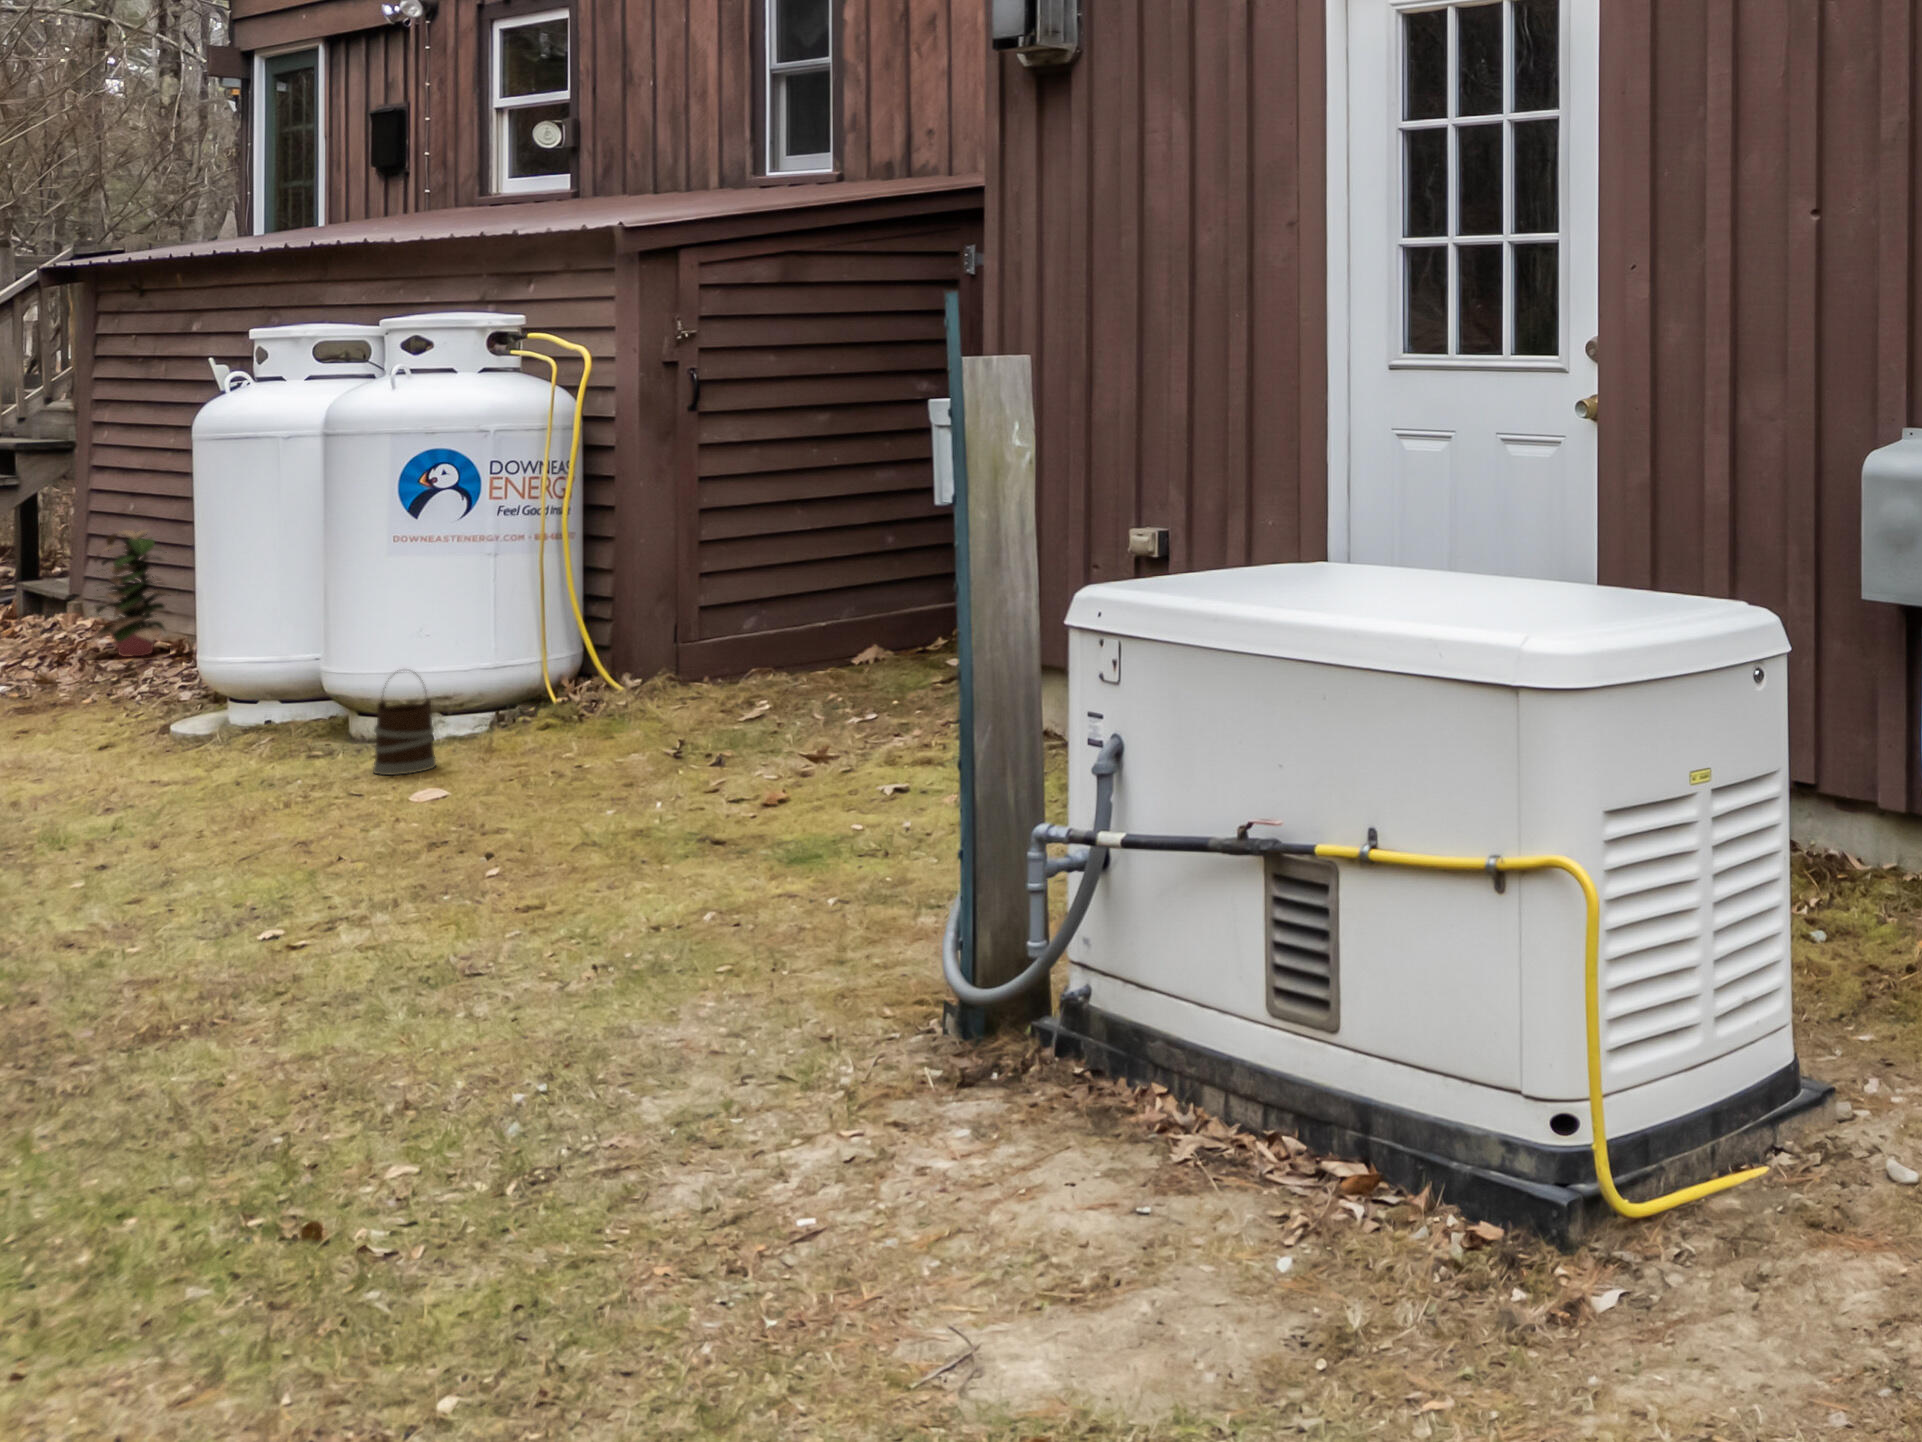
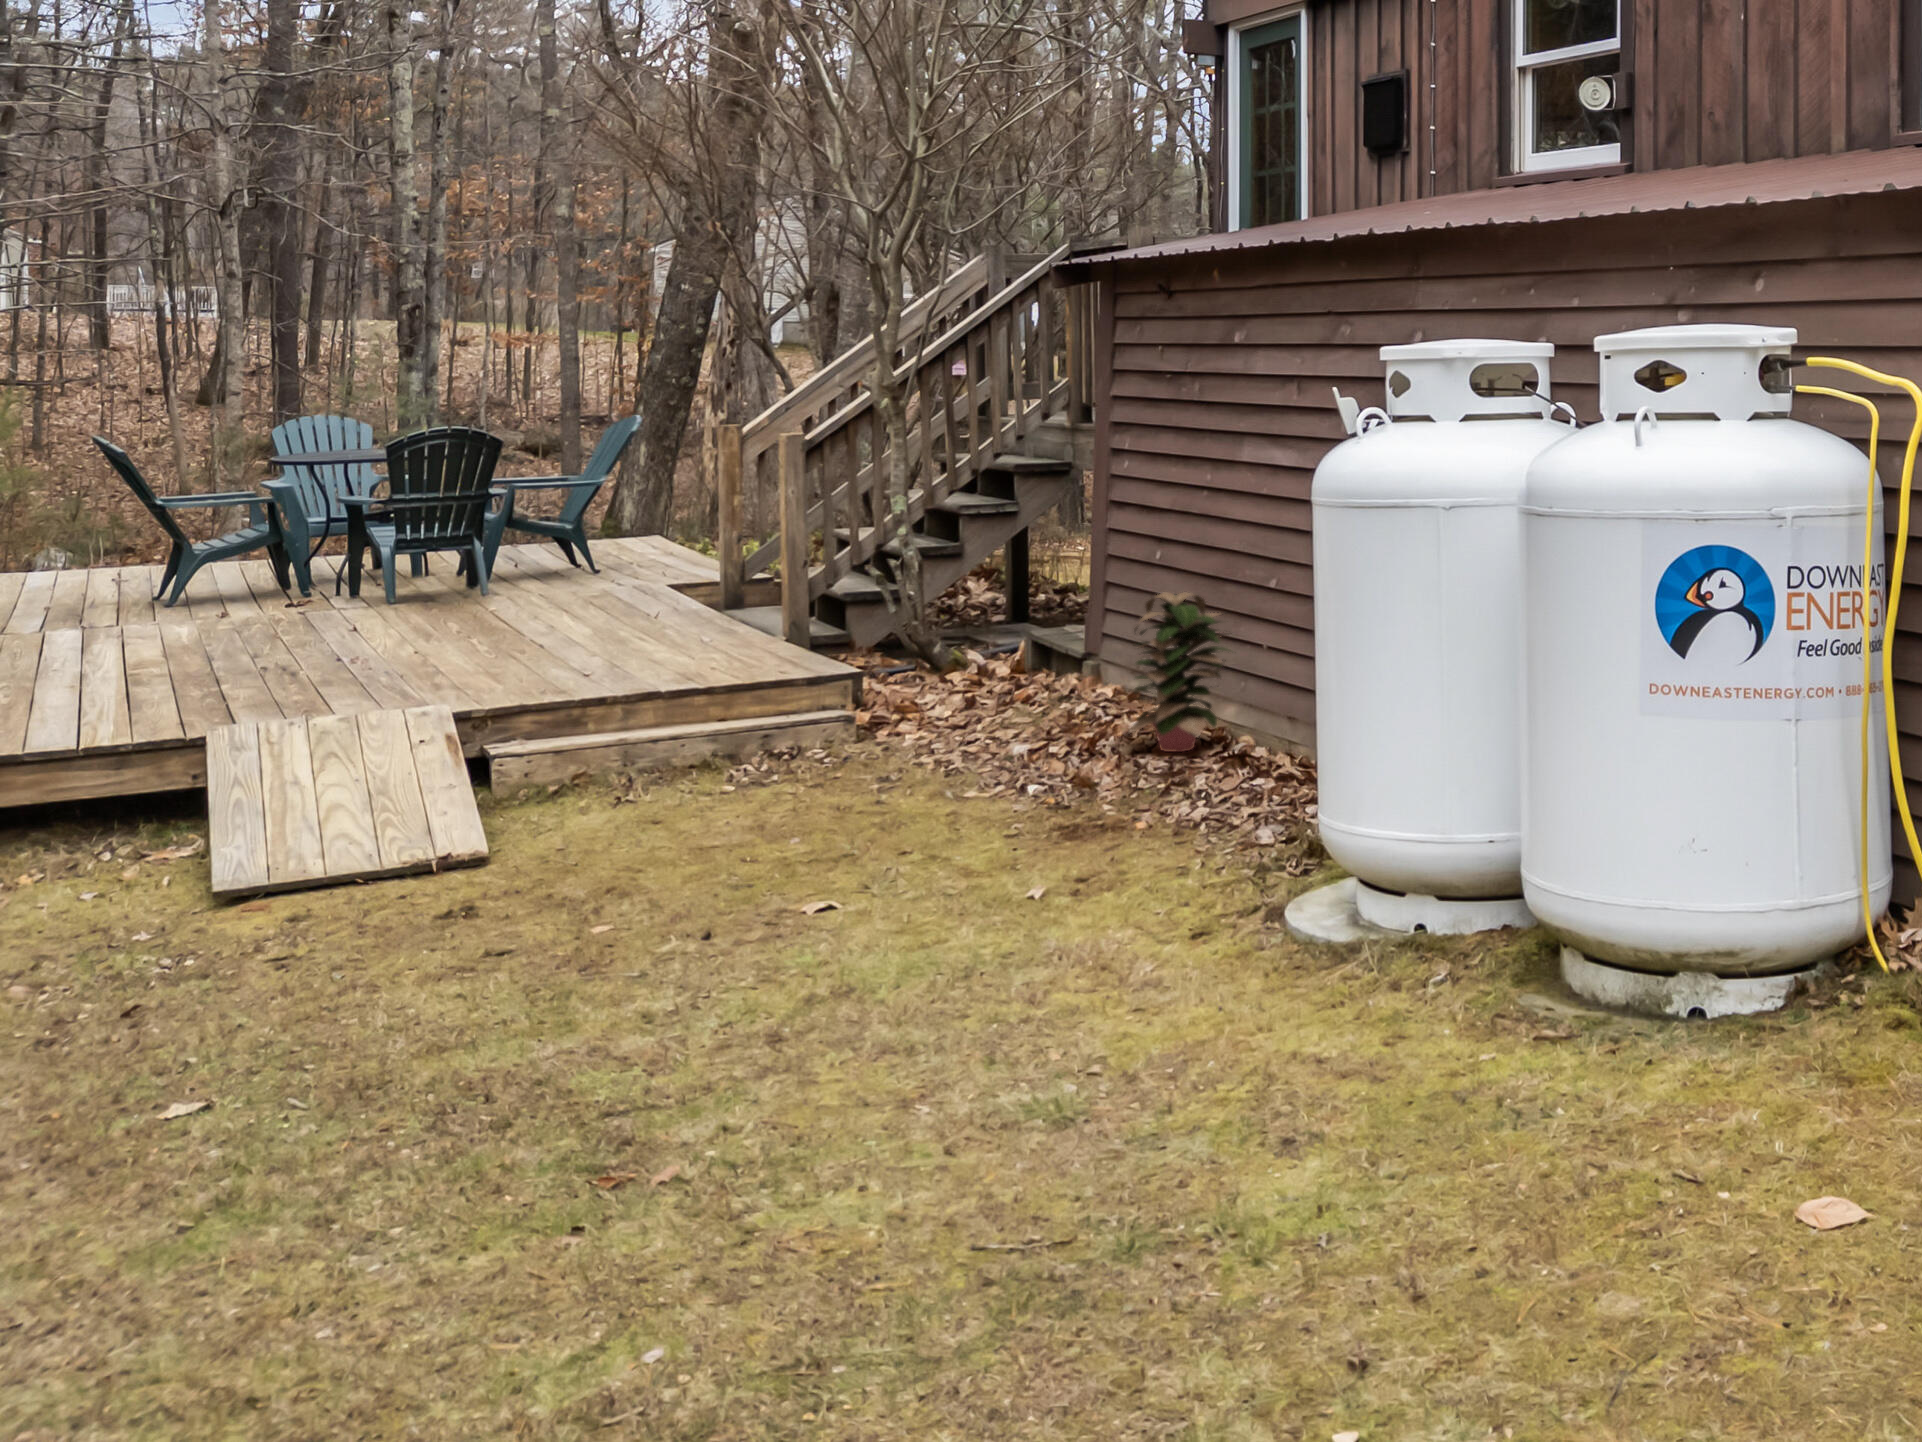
wooden bucket: present [373,687,436,775] -> none [1638,909,1729,1089]

